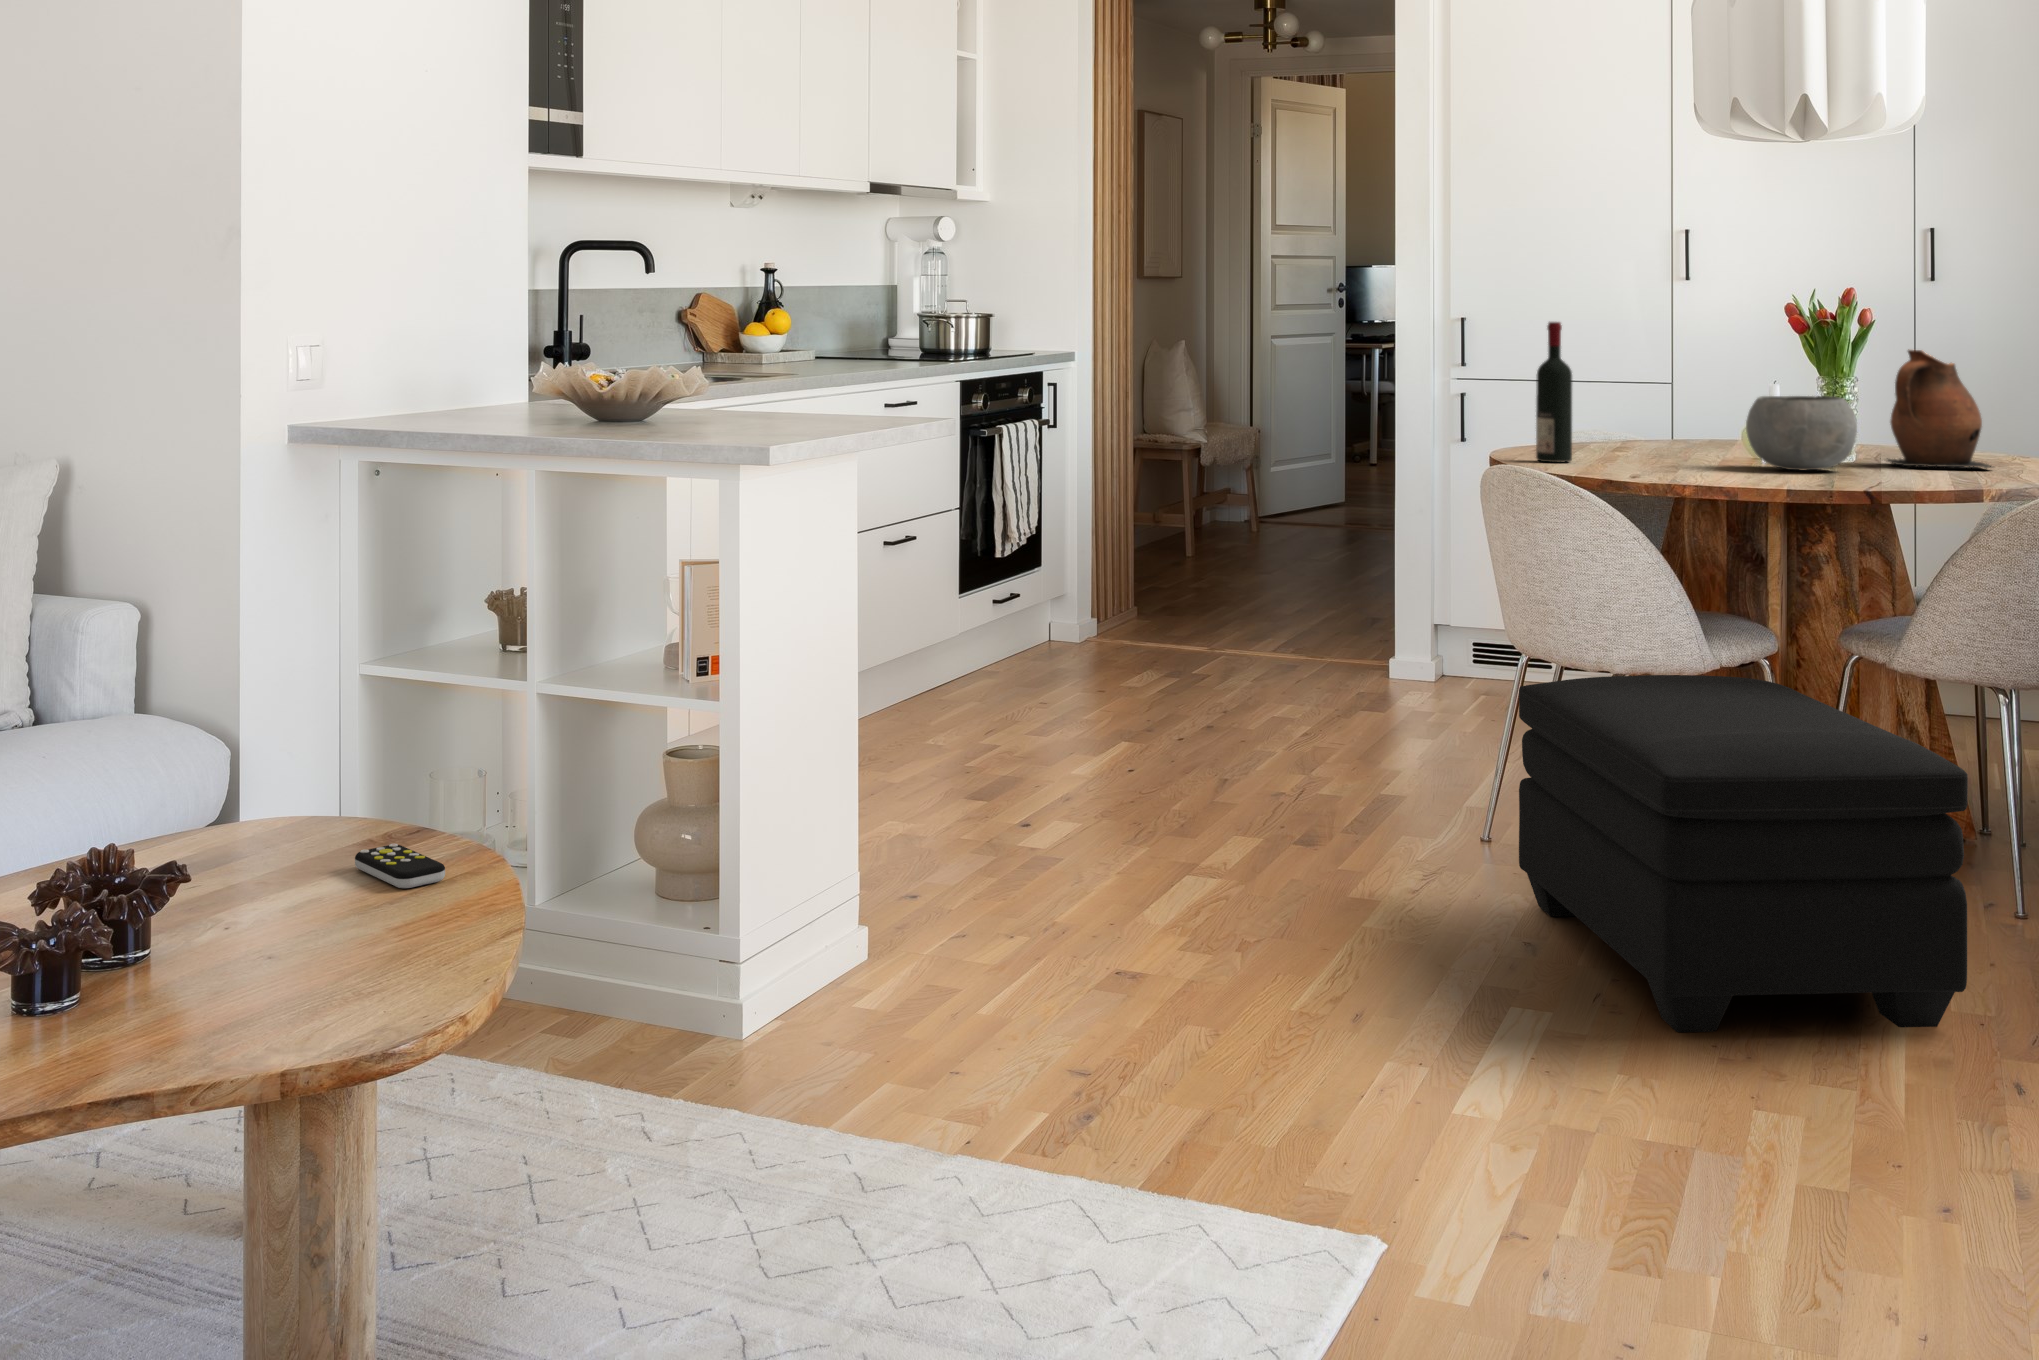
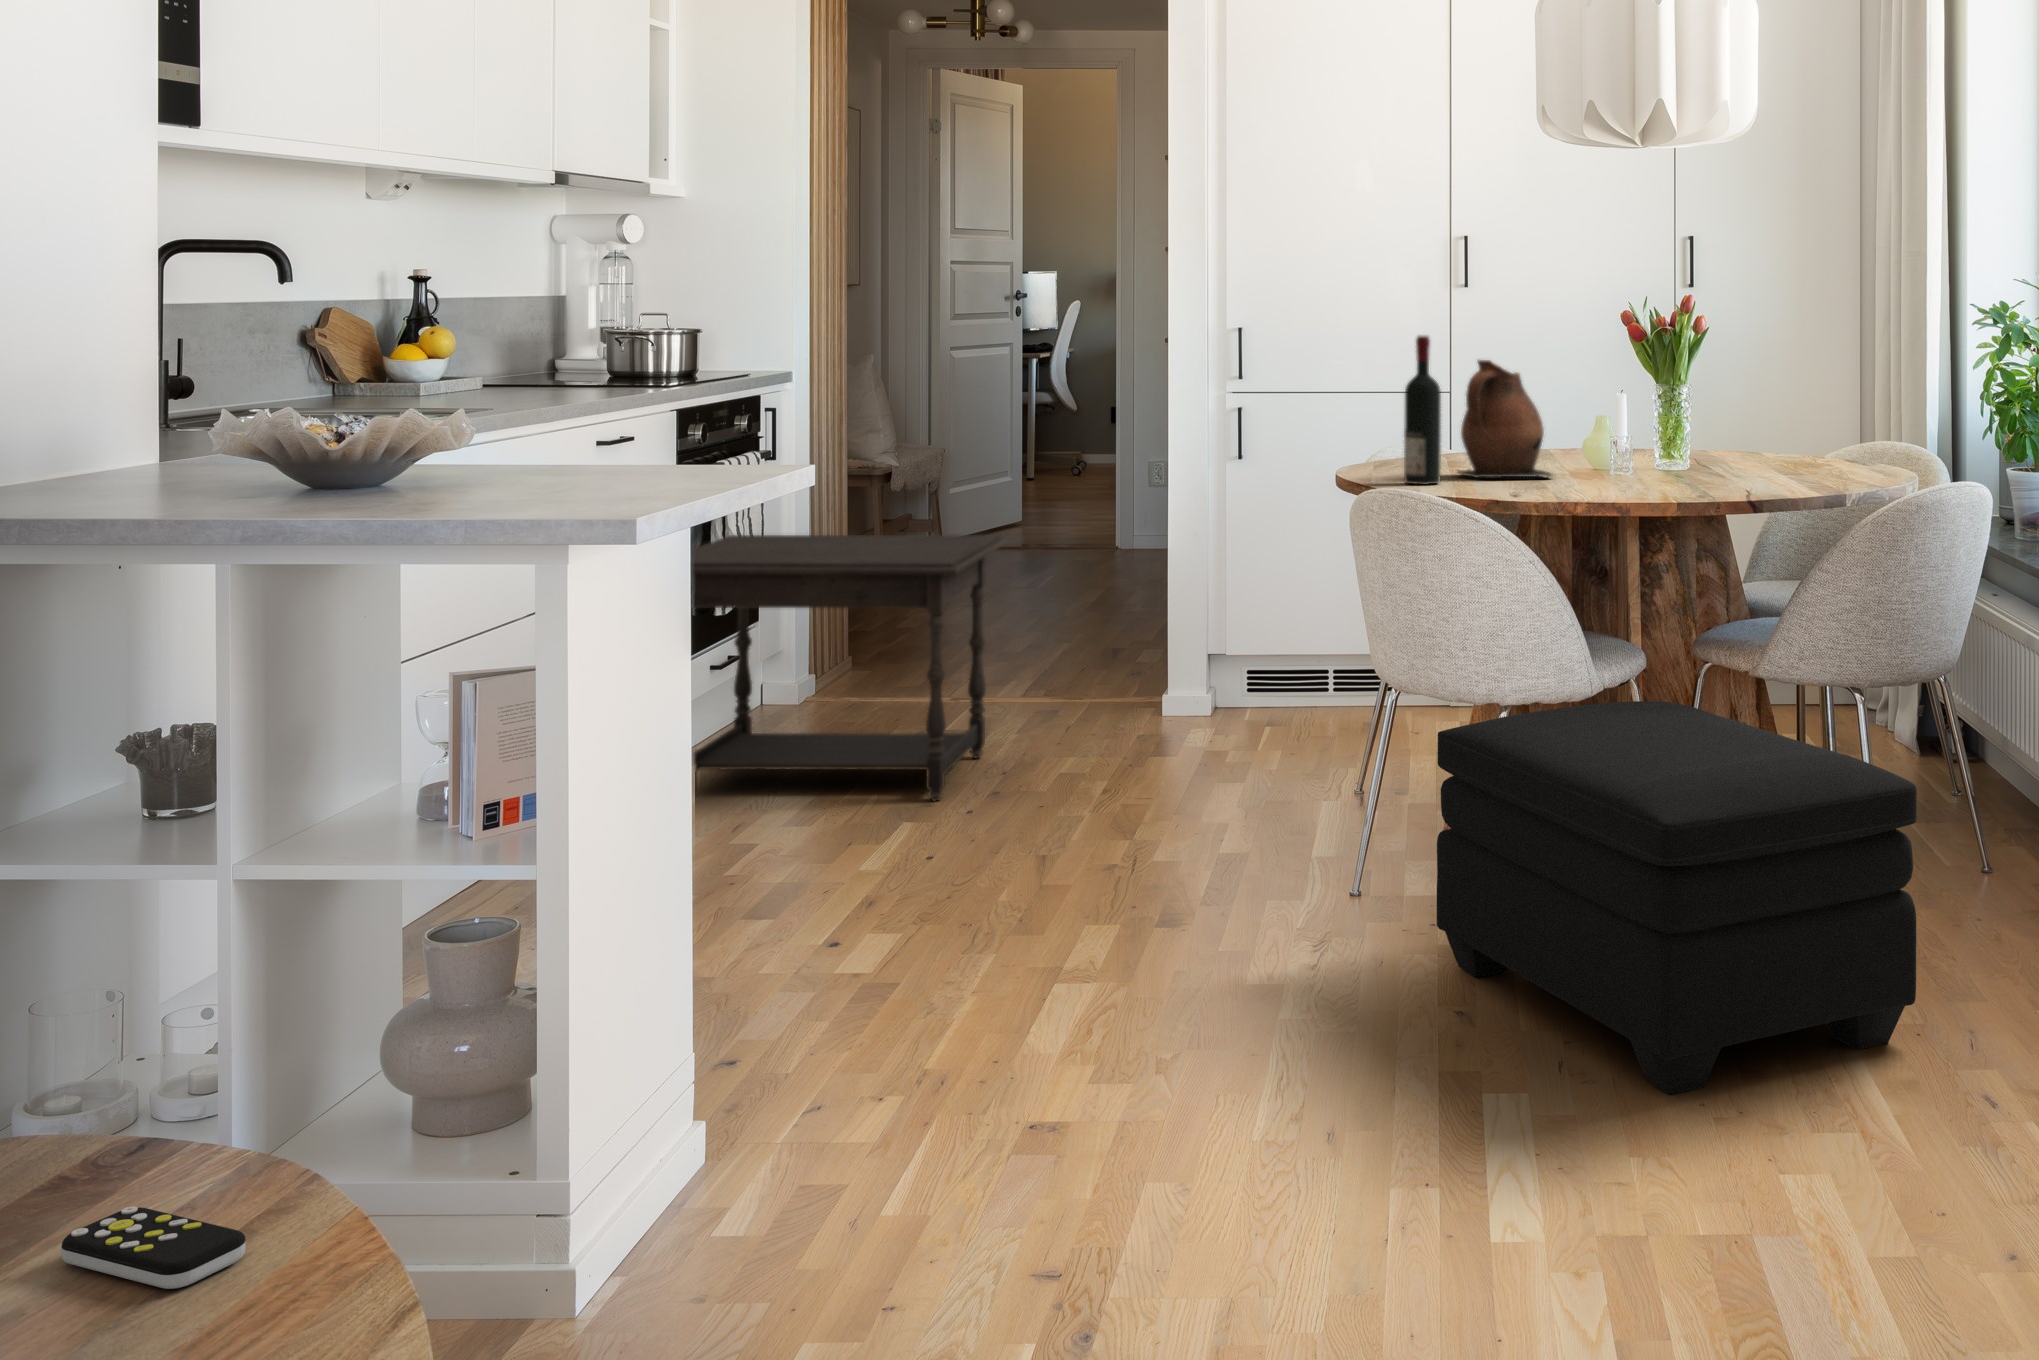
ceramic pitcher: present [1887,350,1993,469] -> present [1458,360,1553,478]
bowl: present [1746,396,1857,470] -> none [1608,407,1712,483]
side table: none [925,489,1229,726] -> present [693,535,1006,801]

